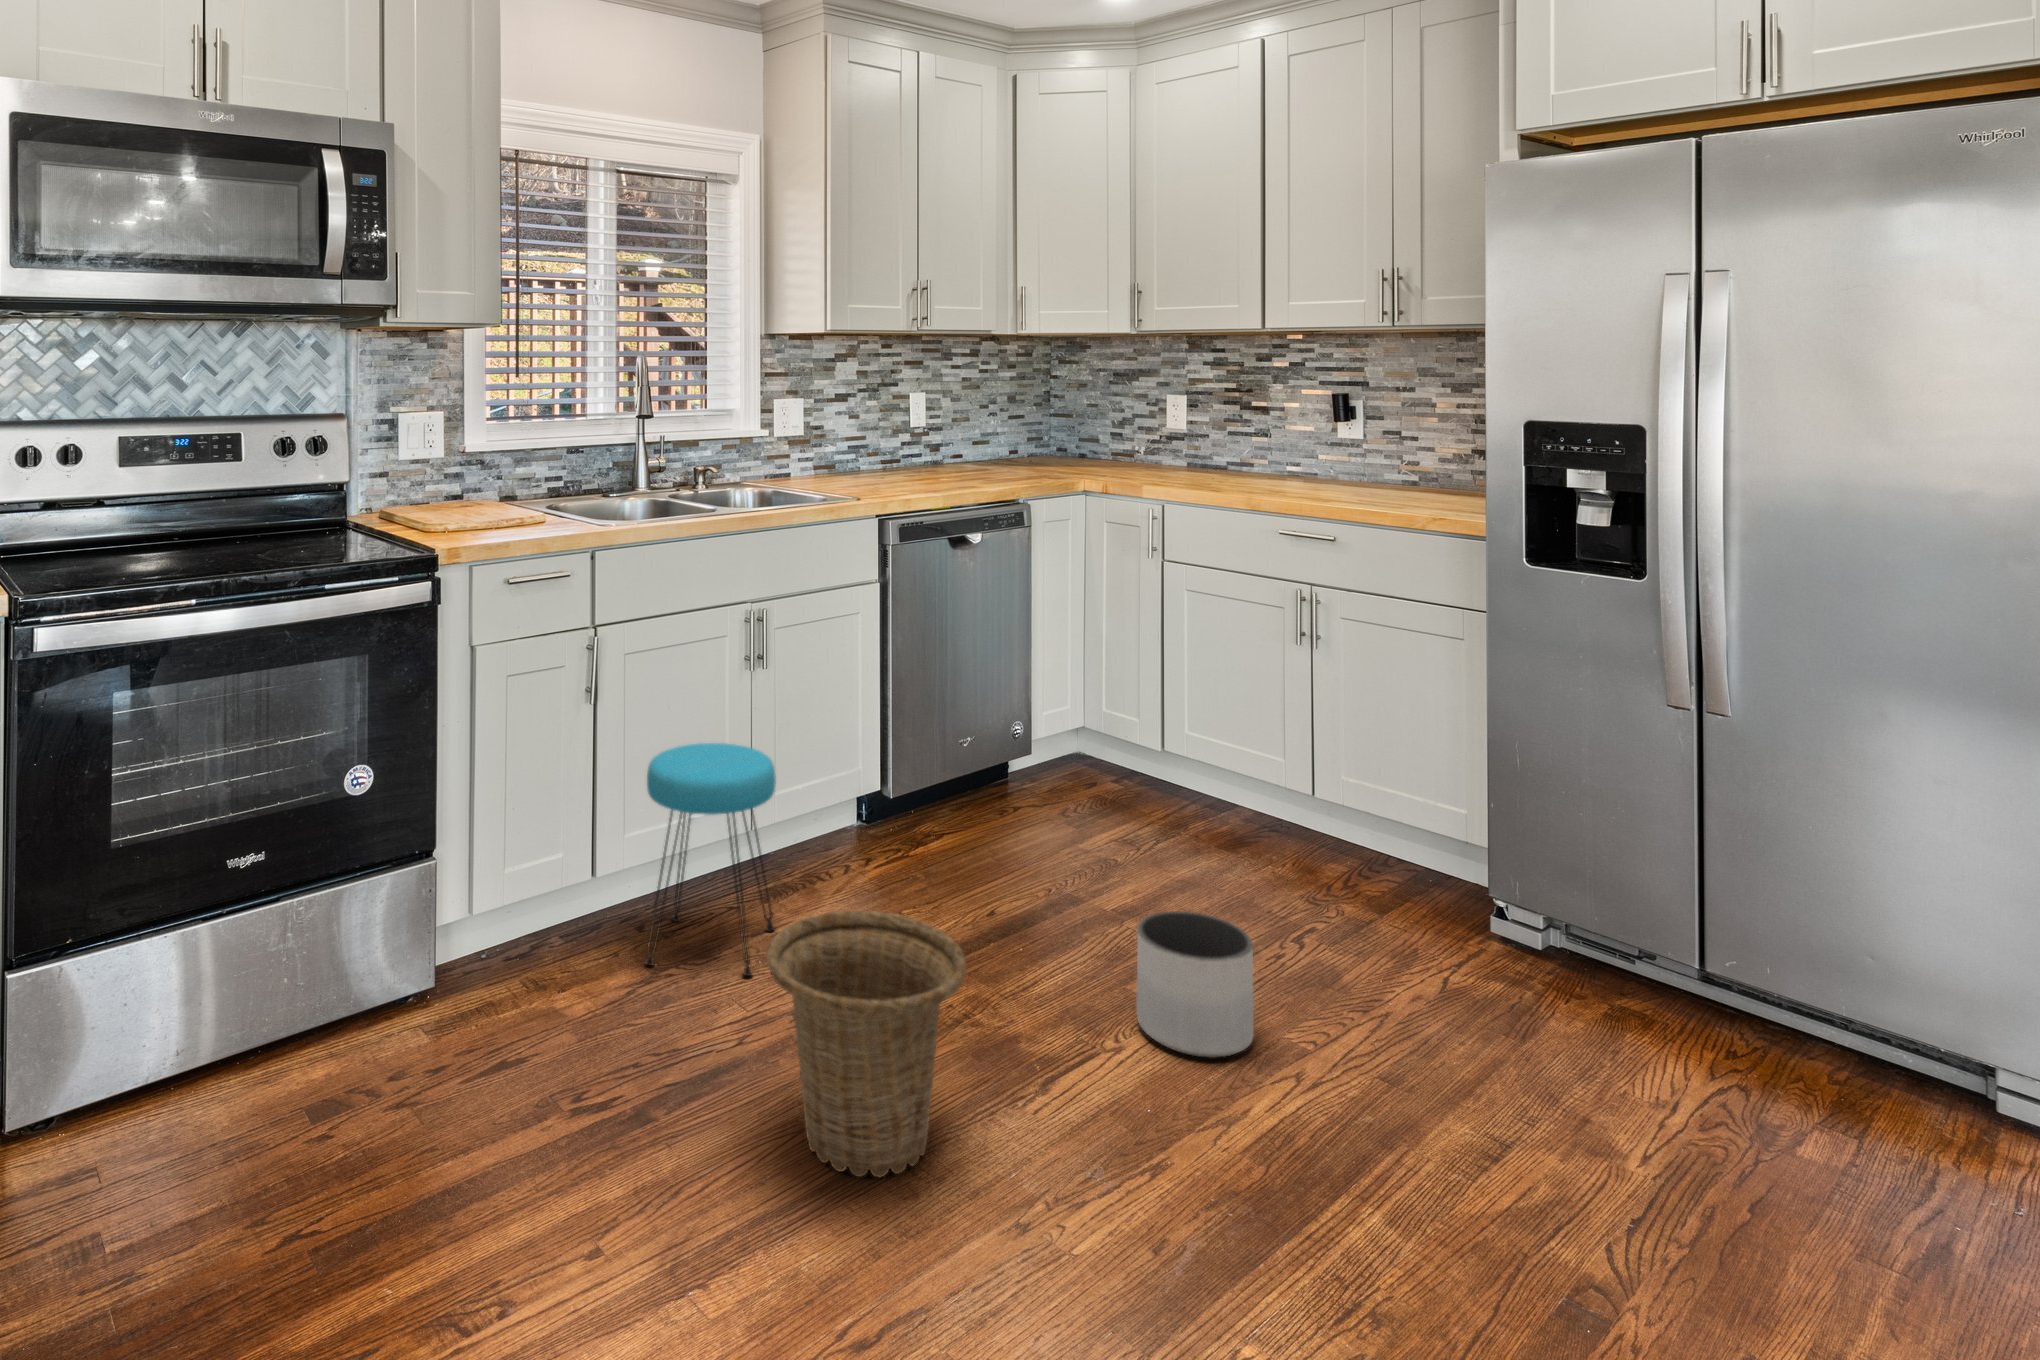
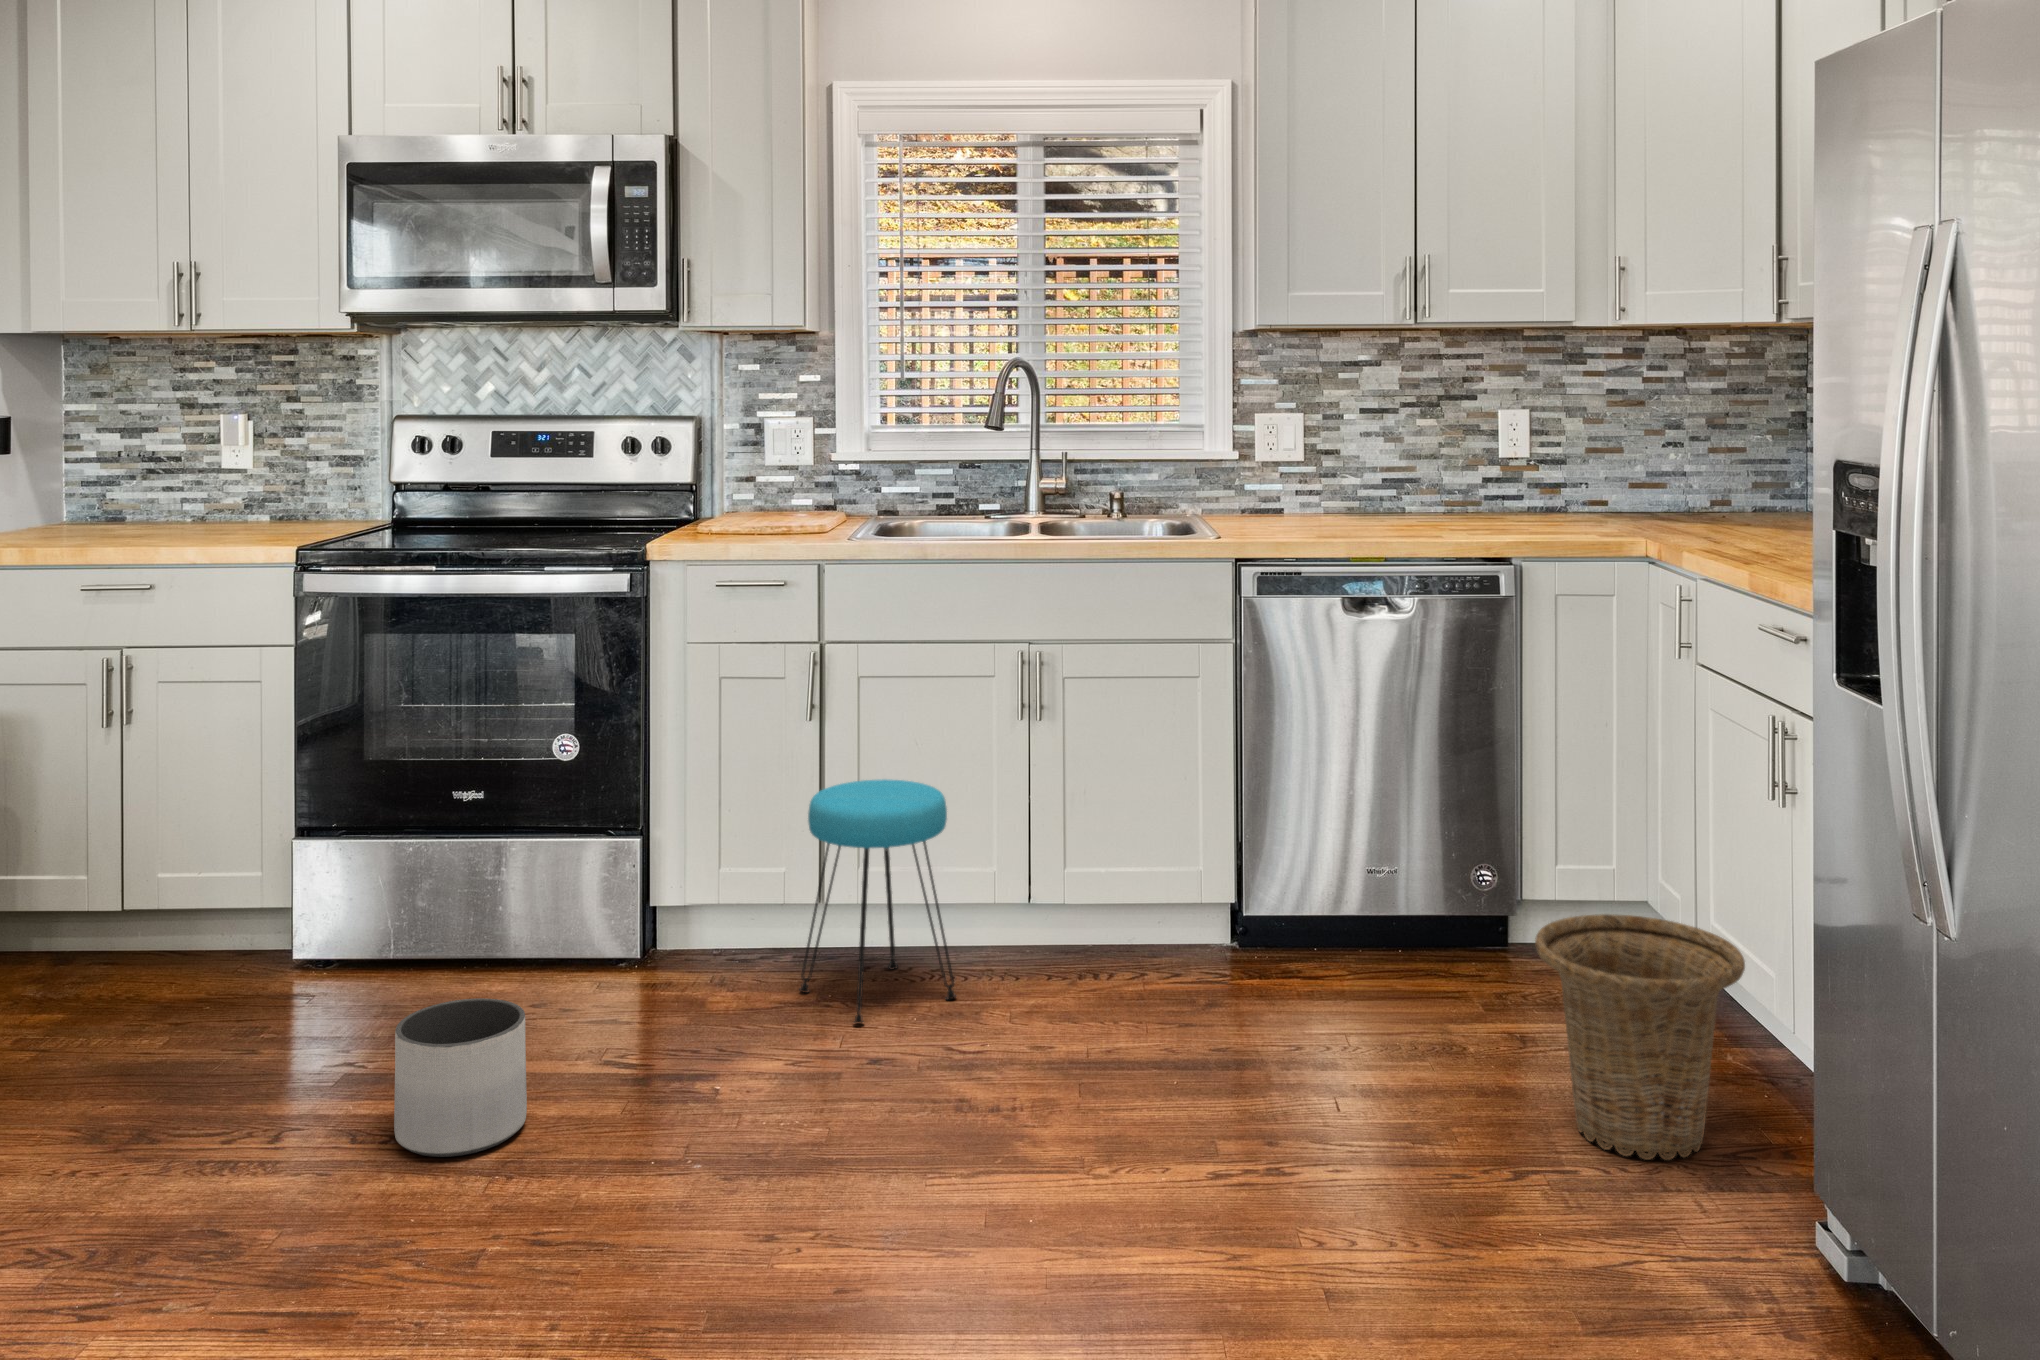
basket: present [767,911,966,1178] -> present [1535,914,1745,1160]
planter: present [1136,911,1254,1058] -> present [394,998,527,1157]

